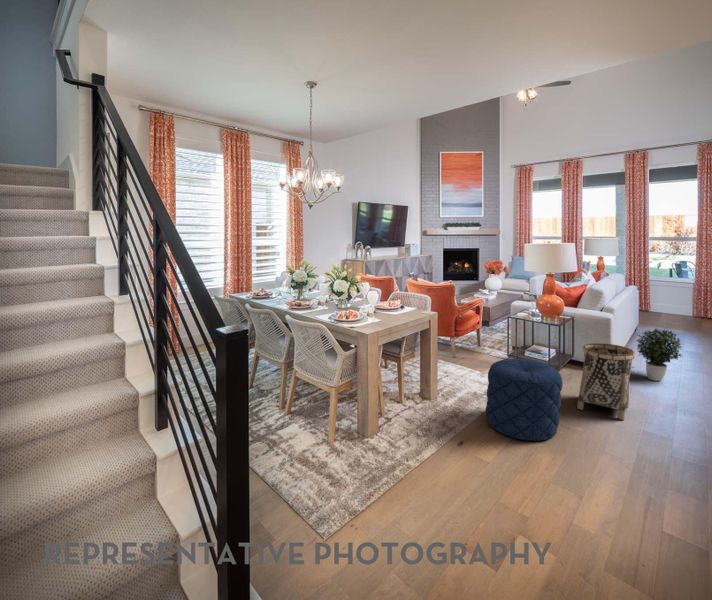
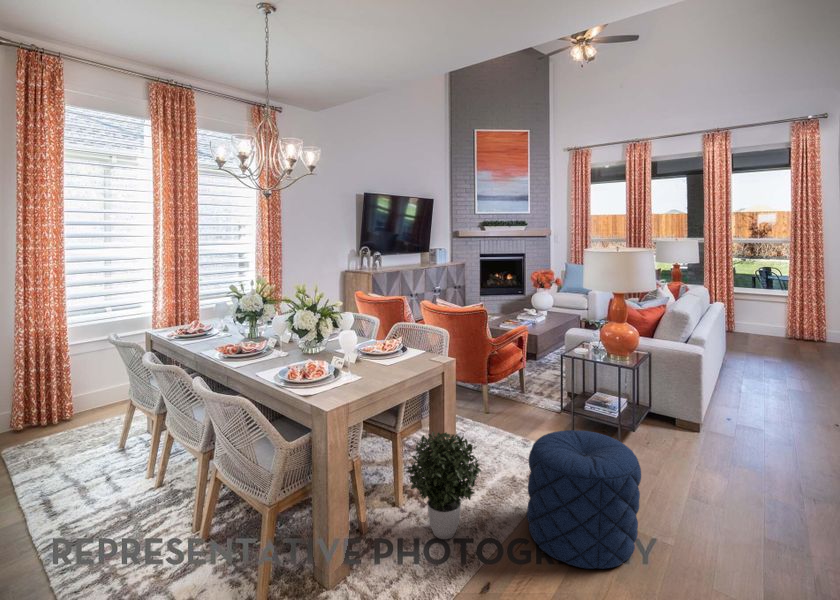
potted plant: present [637,329,681,381] -> present [407,432,481,539]
basket: present [577,343,635,420] -> none [662,399,743,518]

